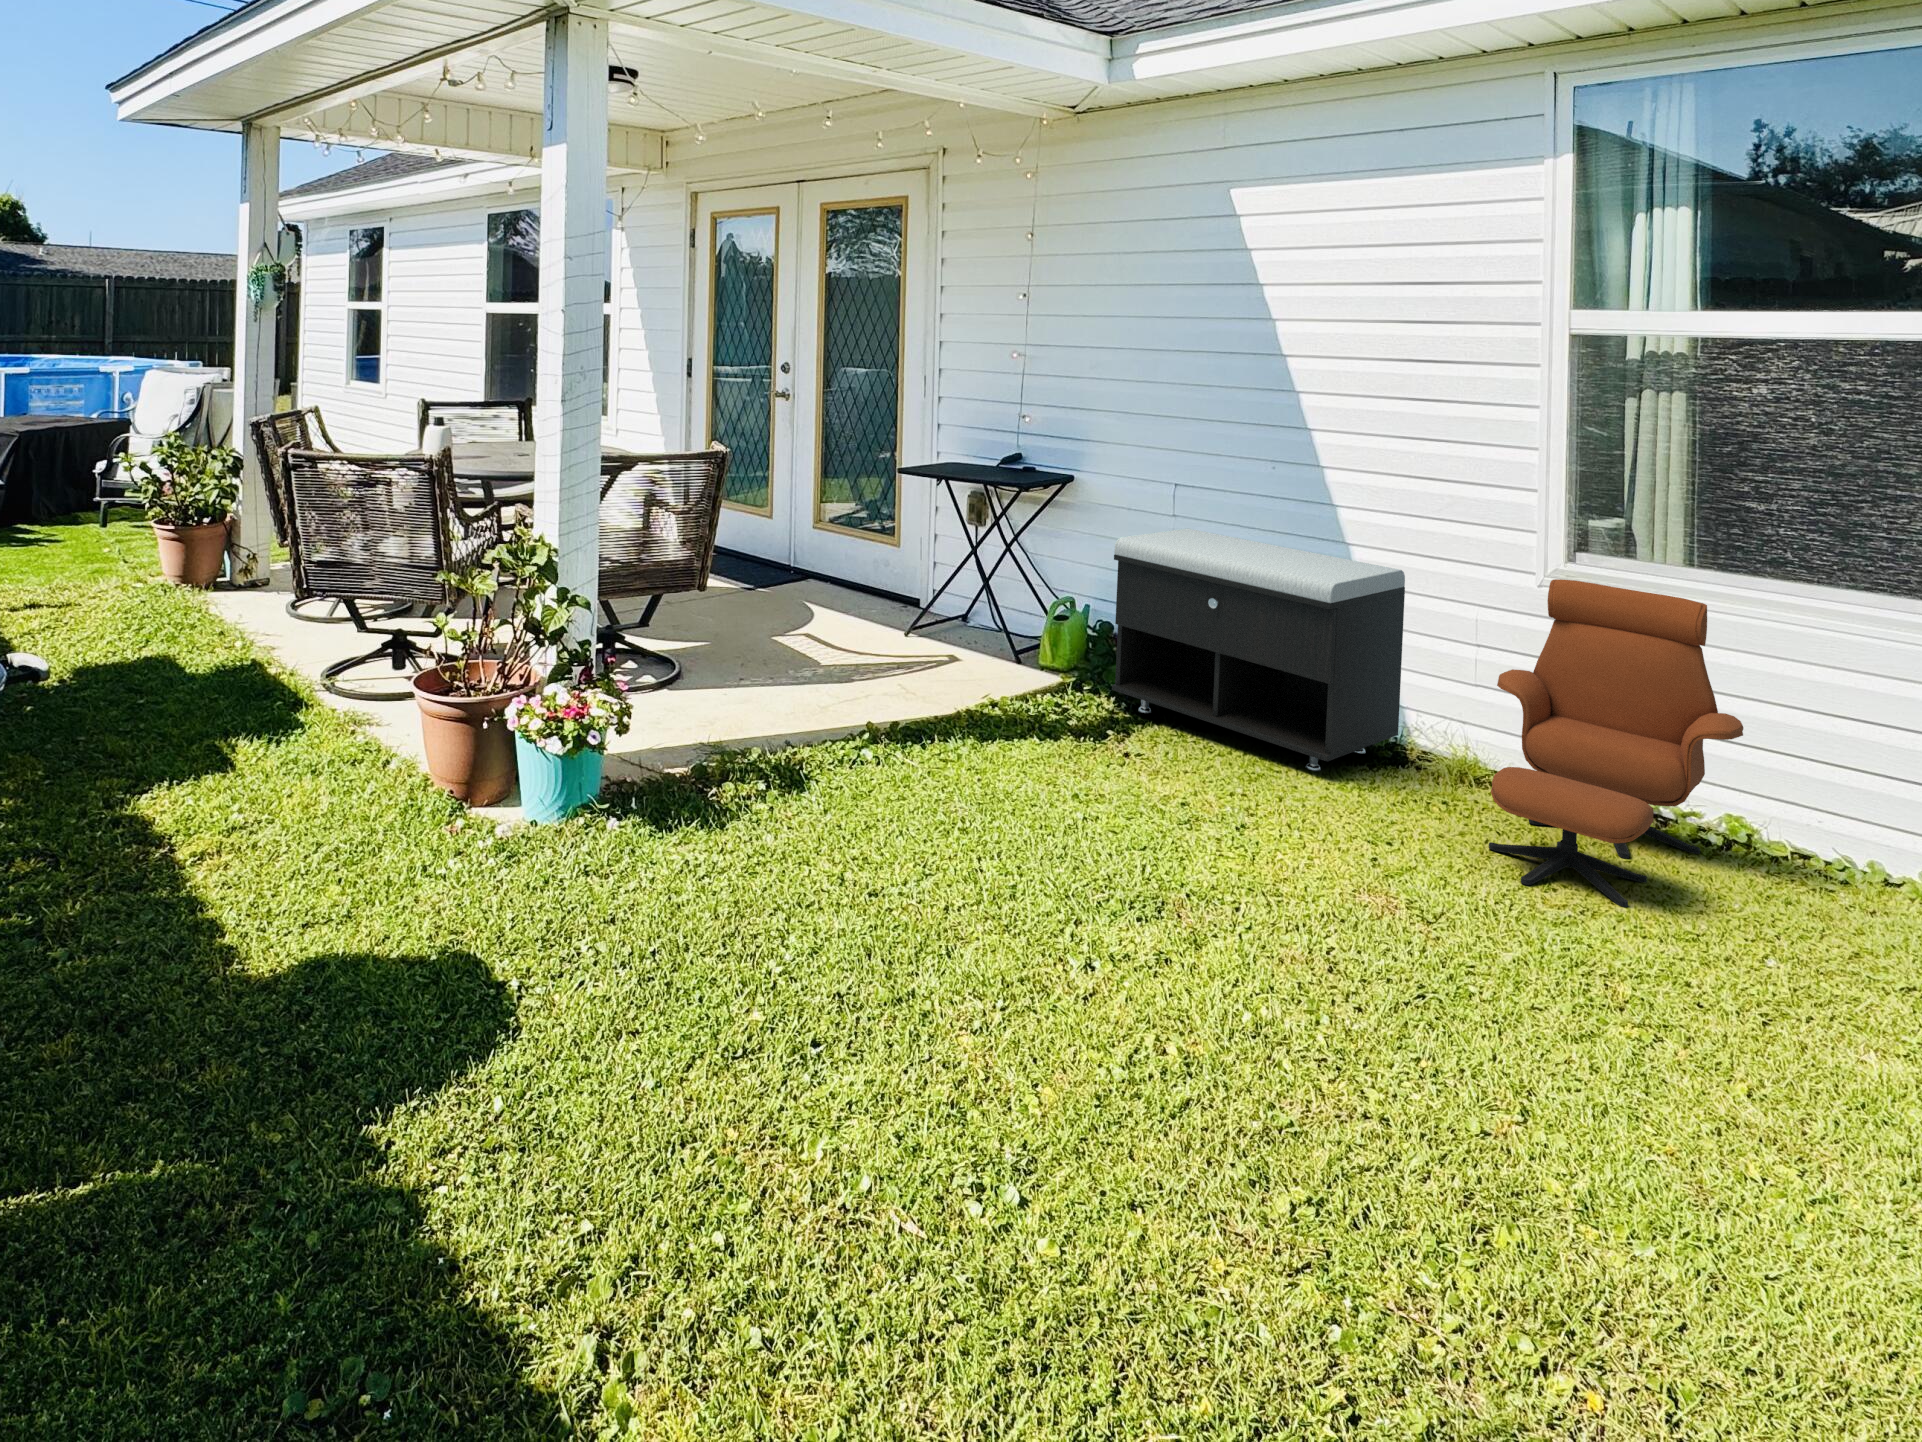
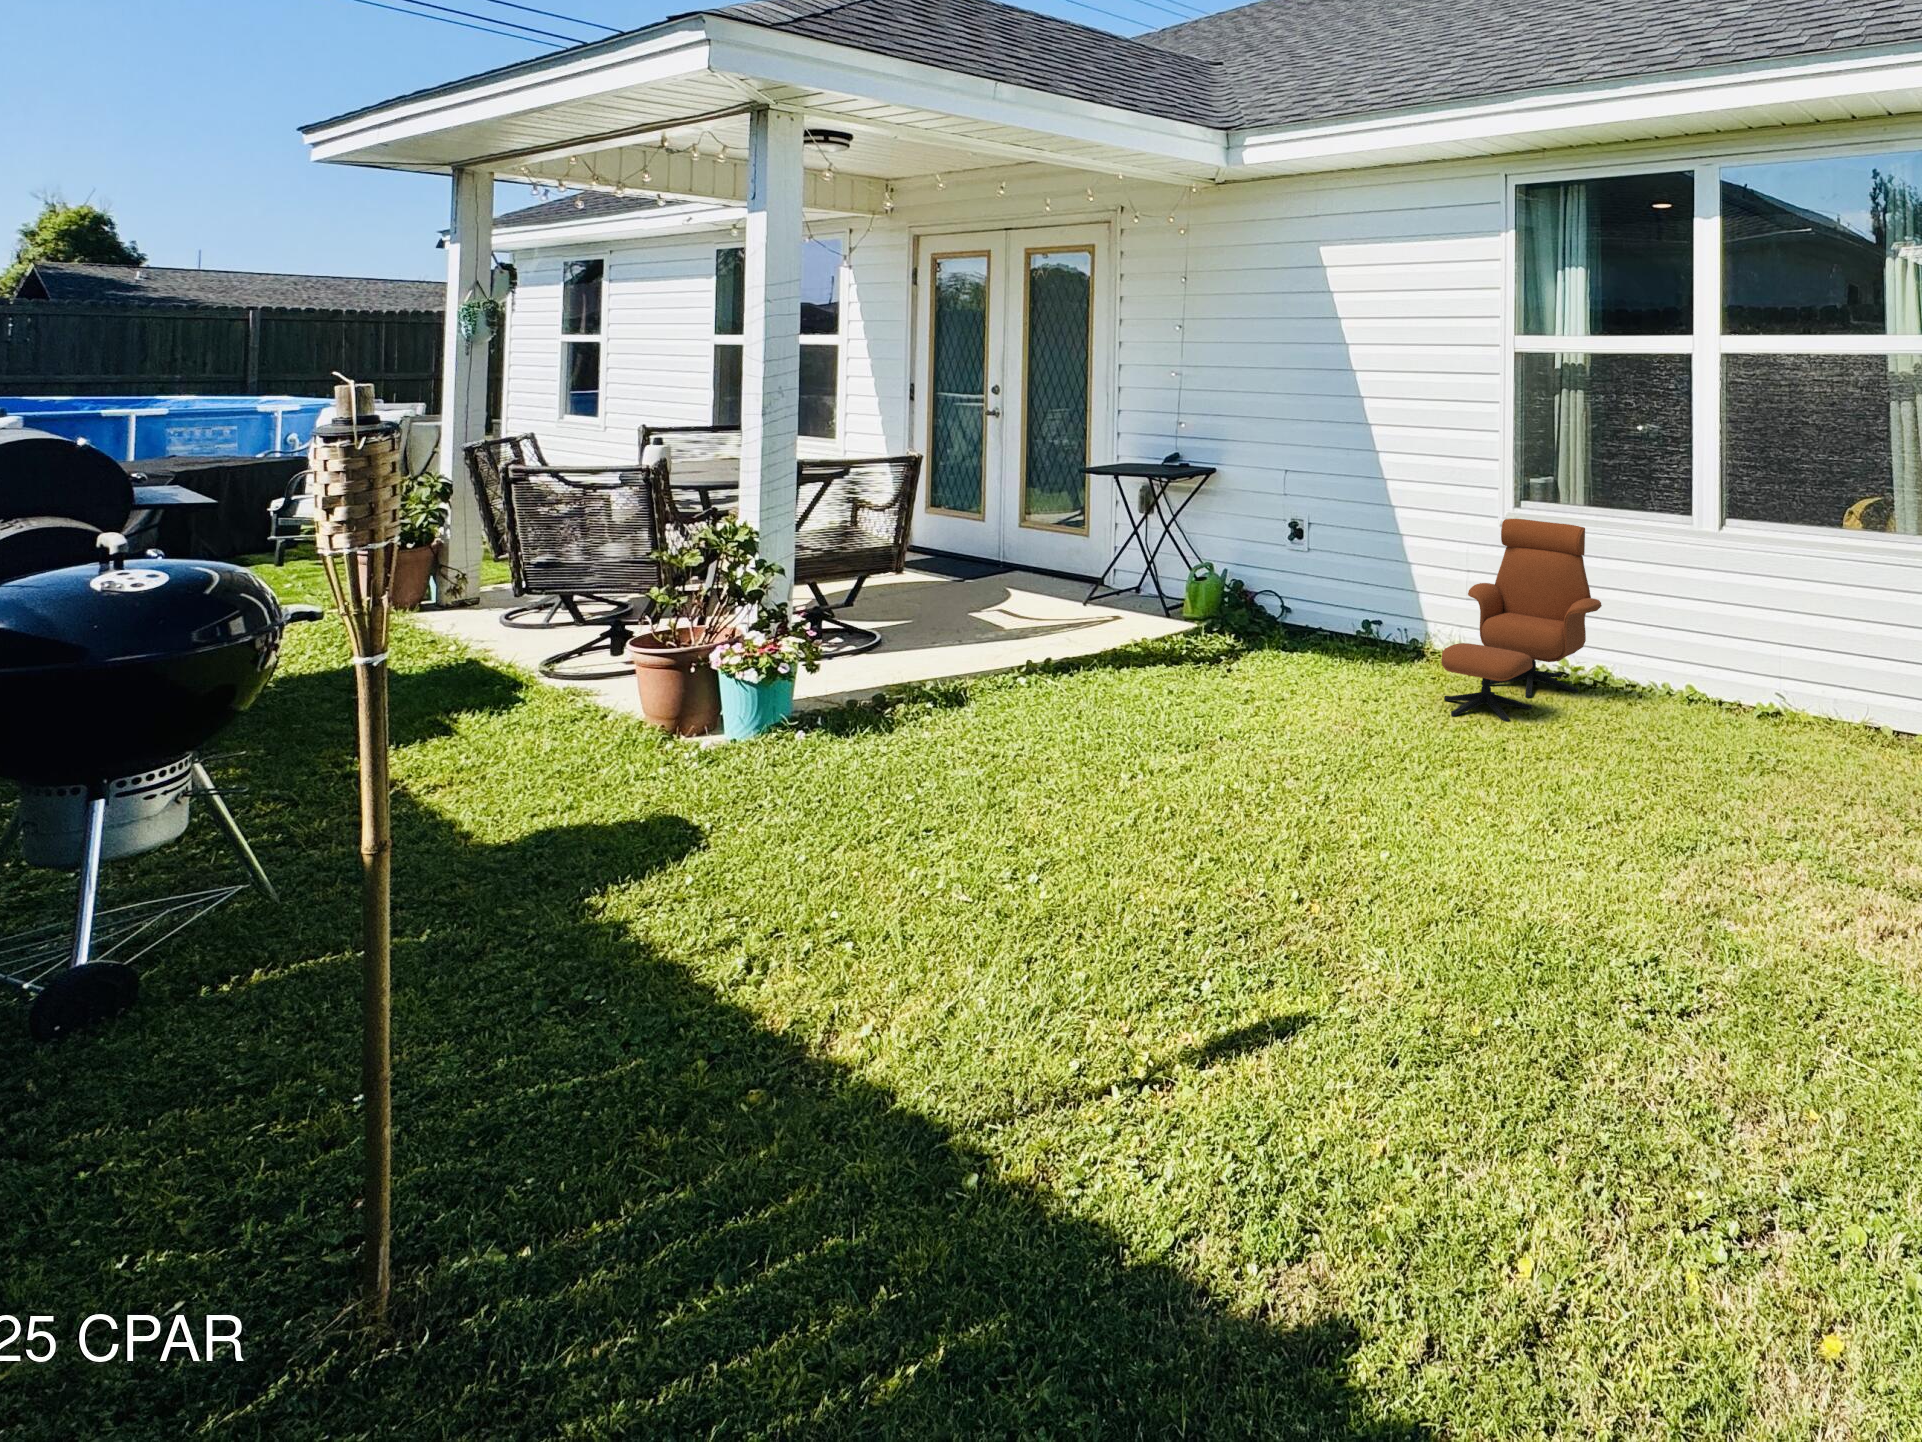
storage bench: present [1112,529,1405,771] -> none [1229,503,1426,668]

